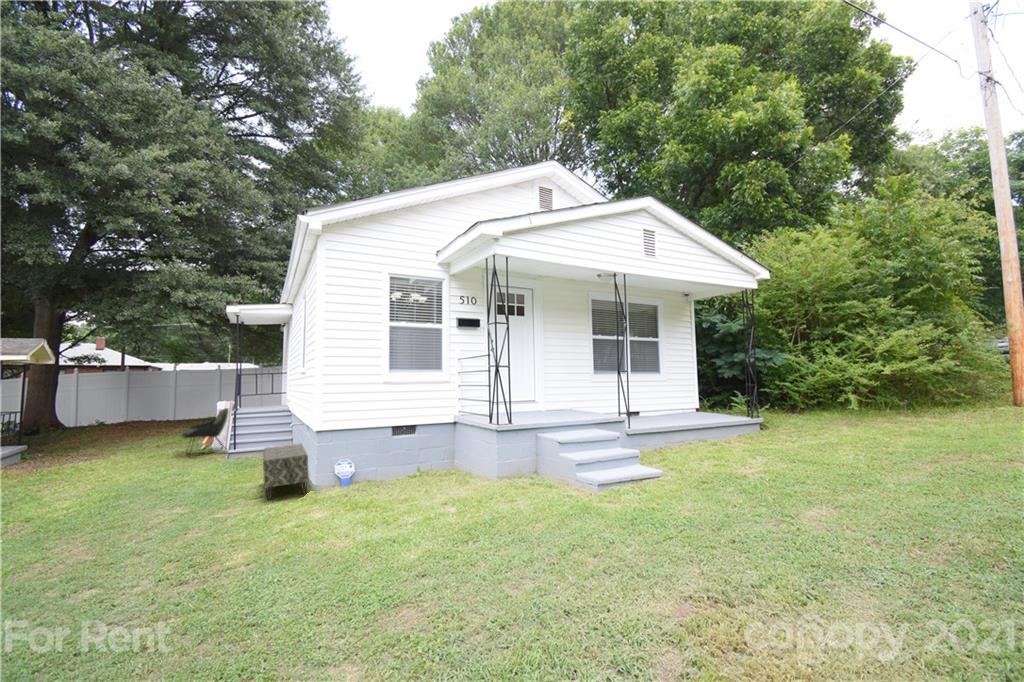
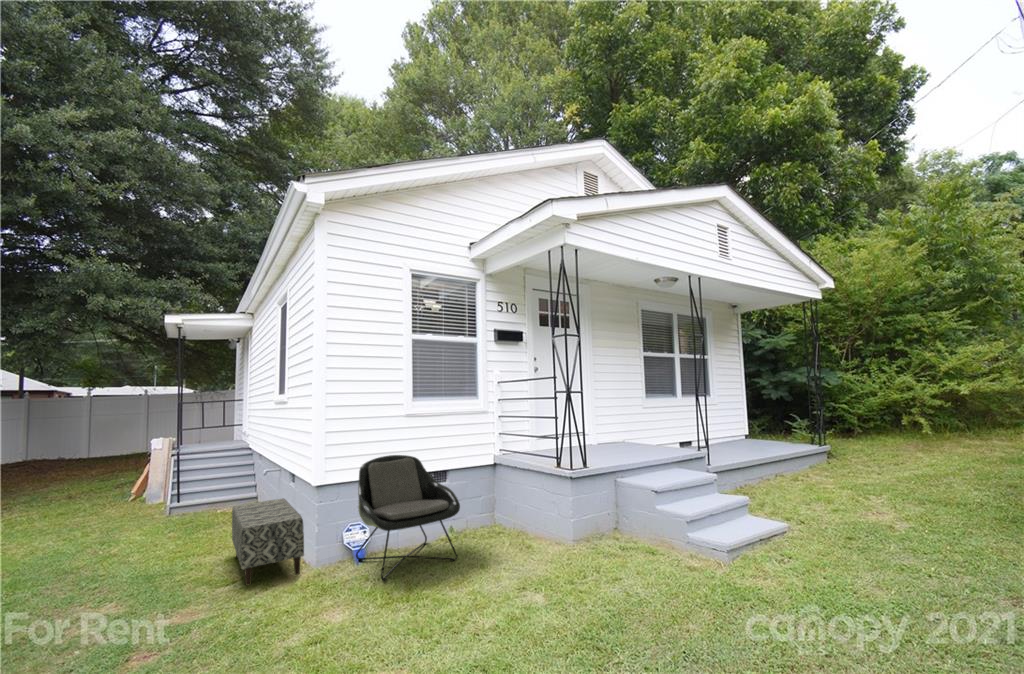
lounge chair: present [181,408,229,455] -> present [356,455,460,581]

